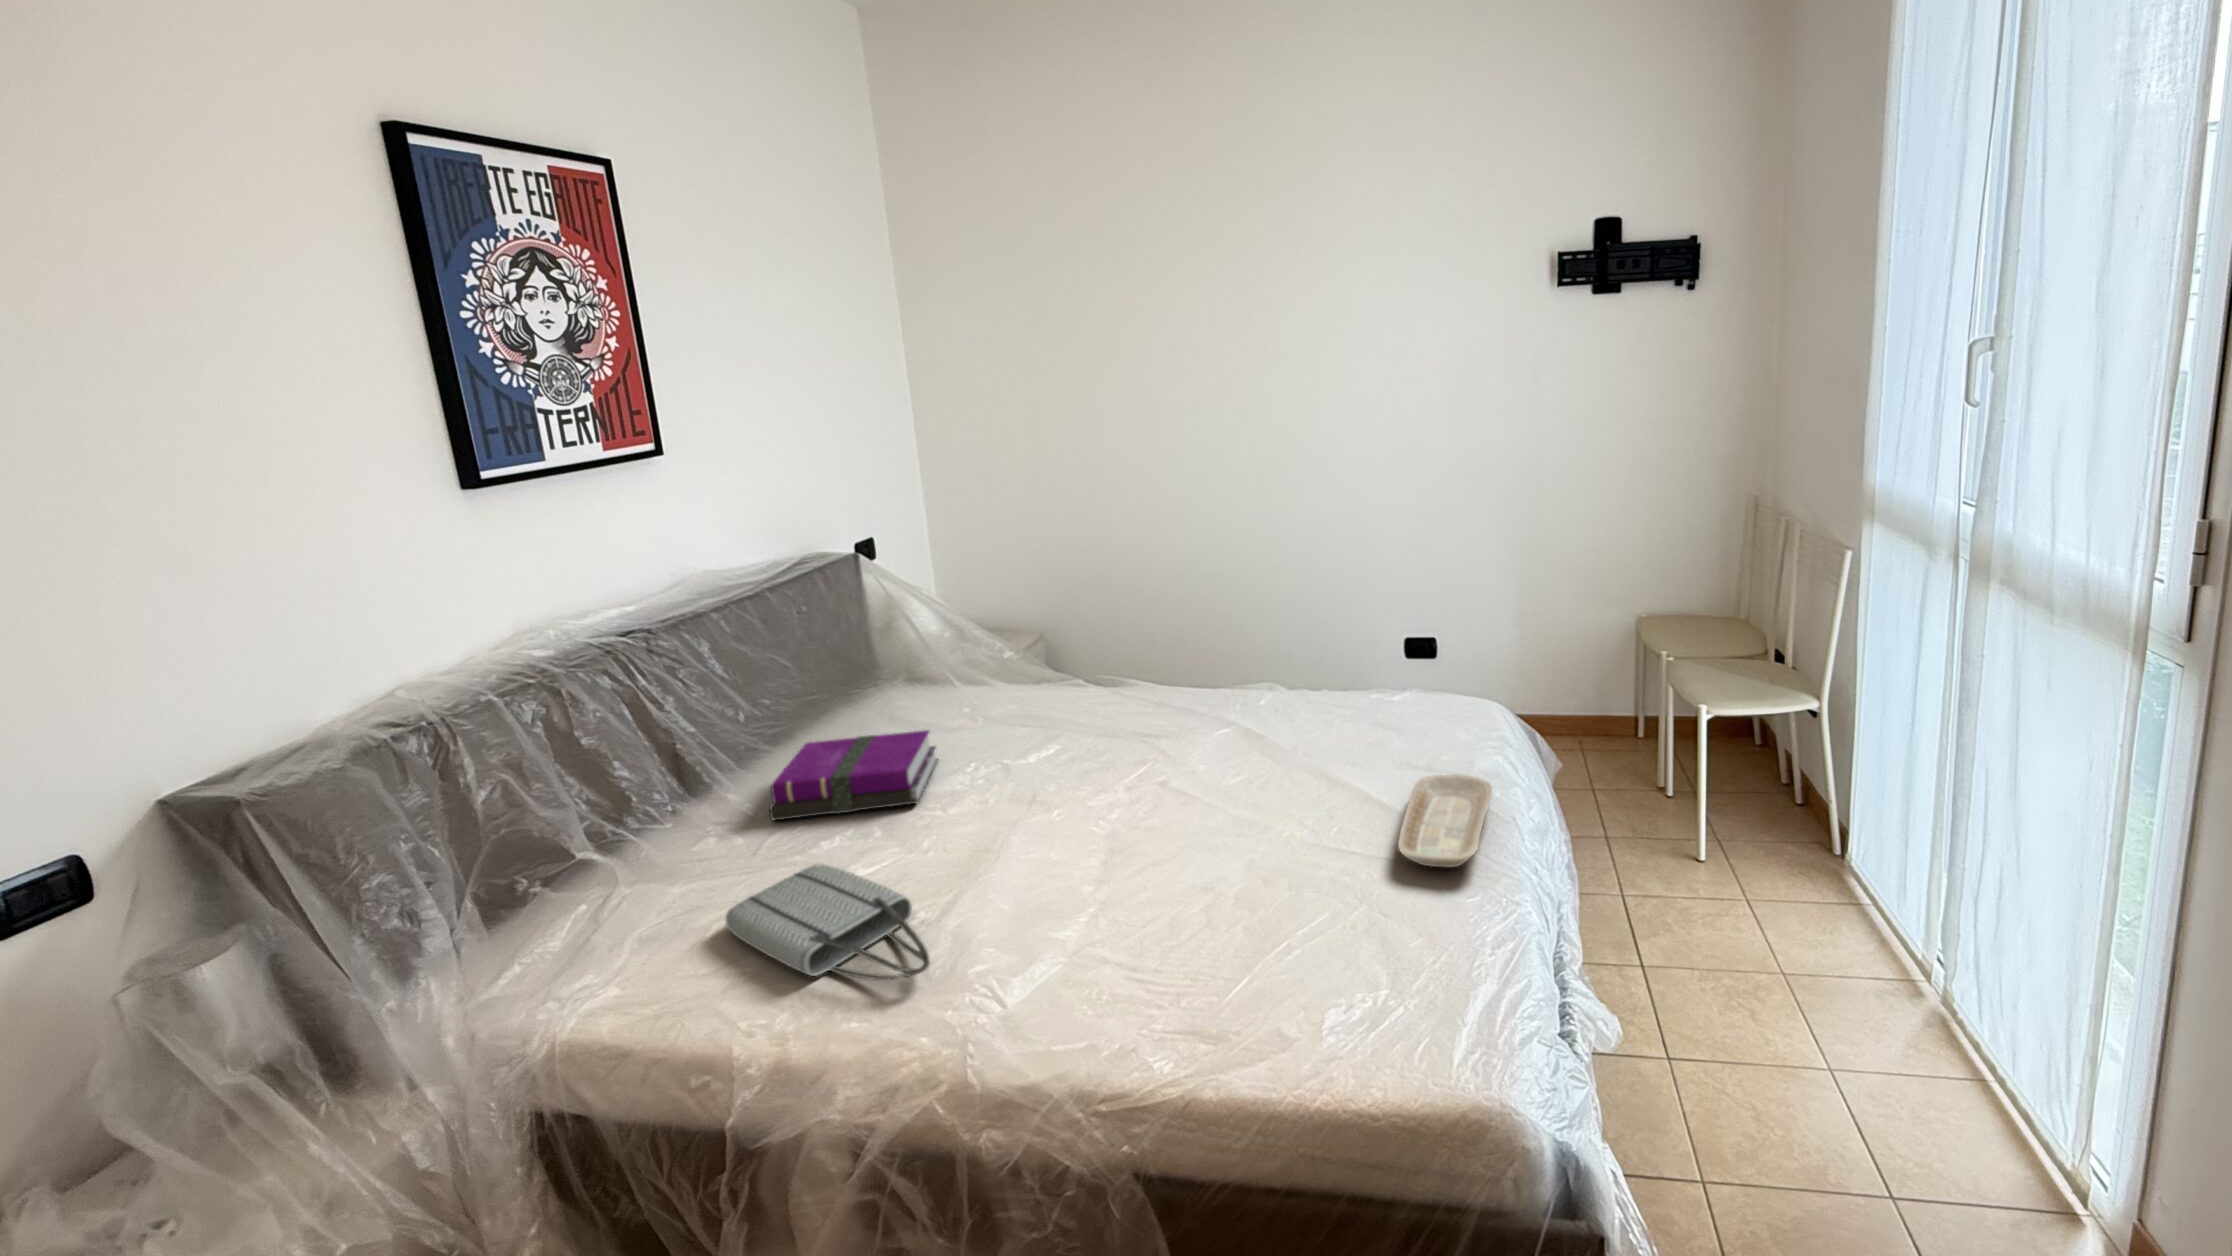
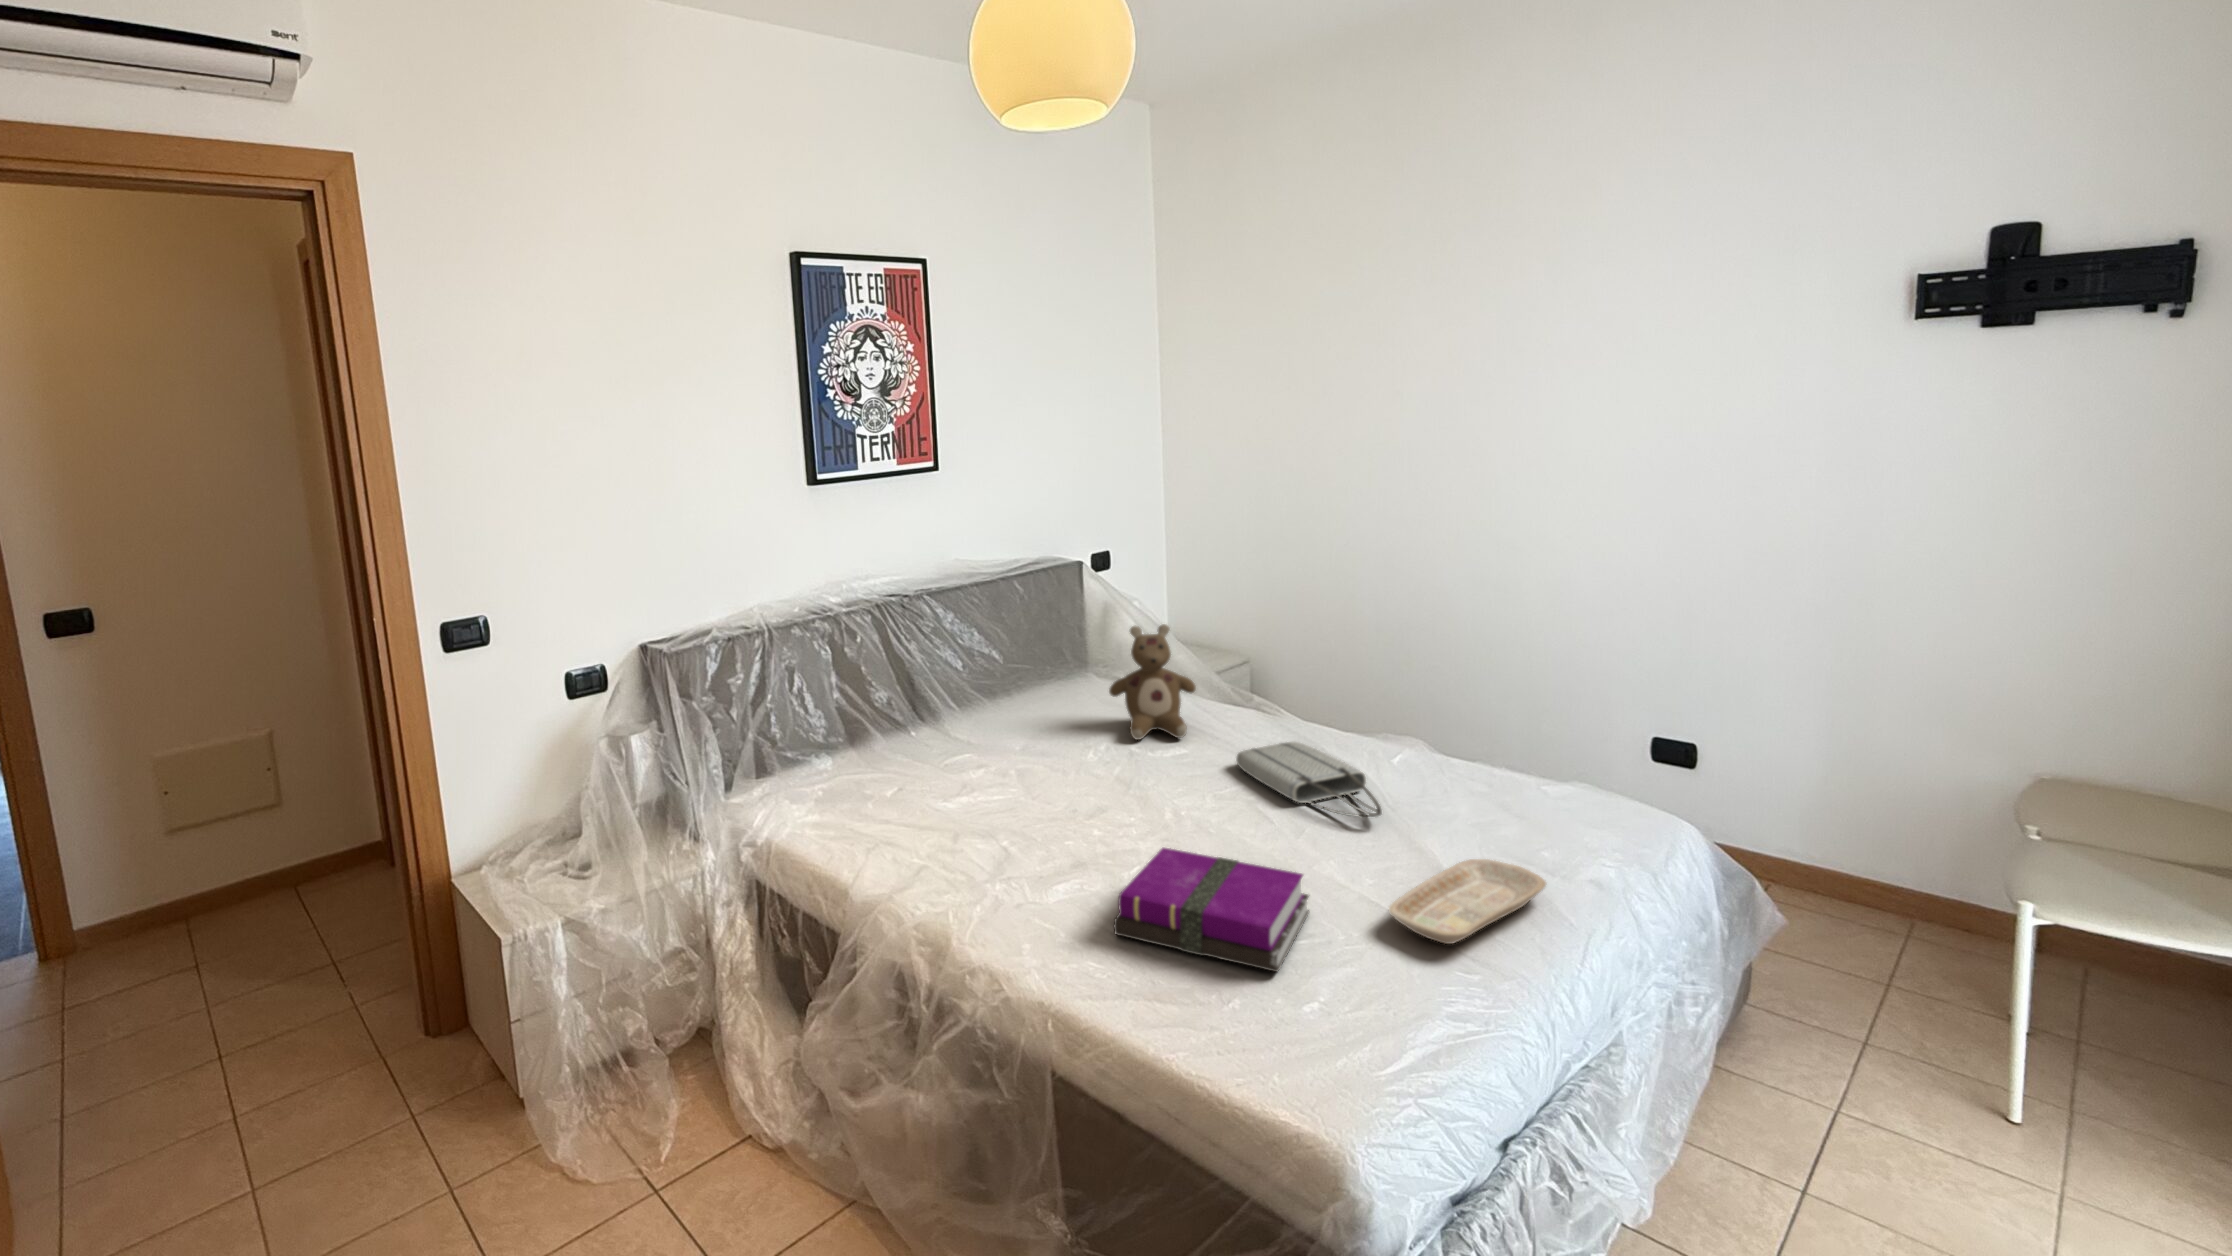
stuffed bear: none [966,609,1068,747] -> present [1109,624,1196,740]
notebook: present [770,730,938,821] -> present [1114,848,1309,972]
tote bag: present [726,865,930,980] -> present [1236,742,1382,817]

